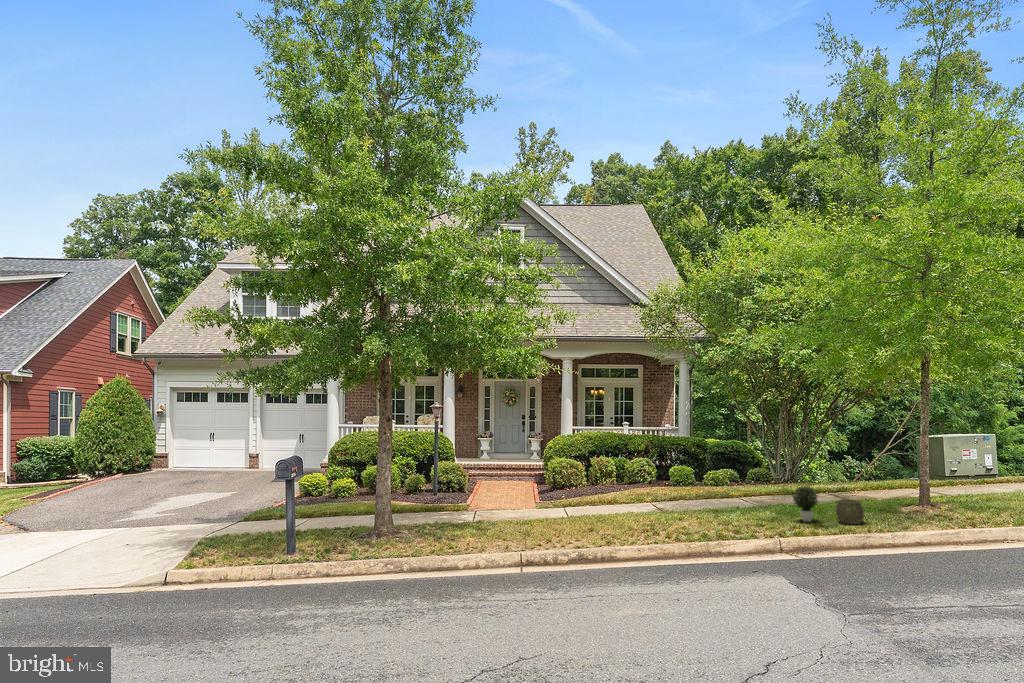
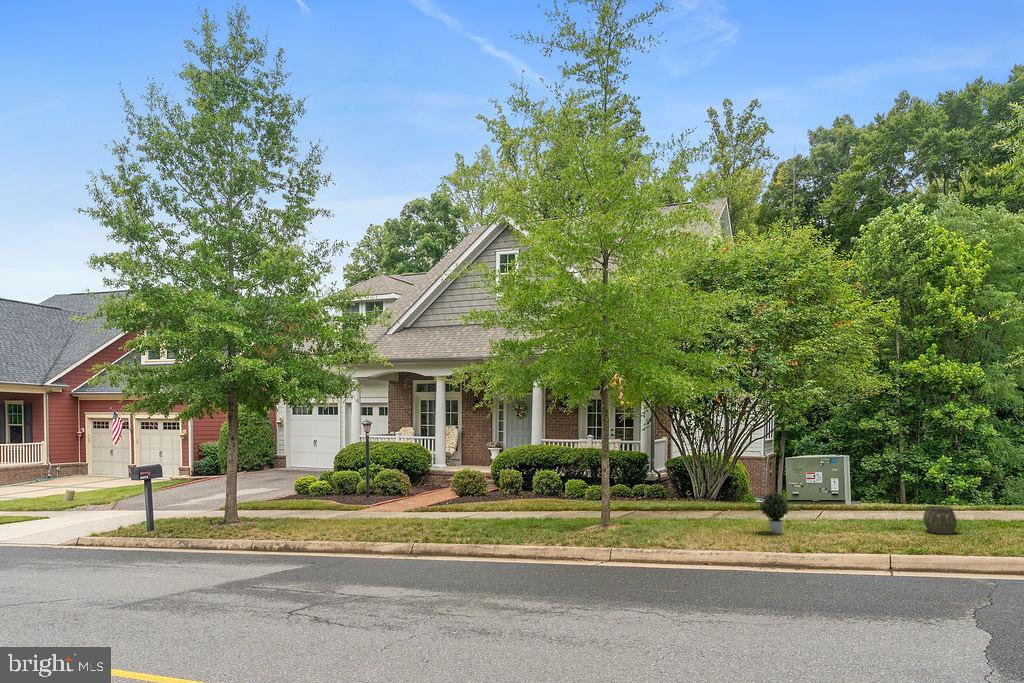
potted plant: present [792,486,819,522] -> present [760,493,789,534]

